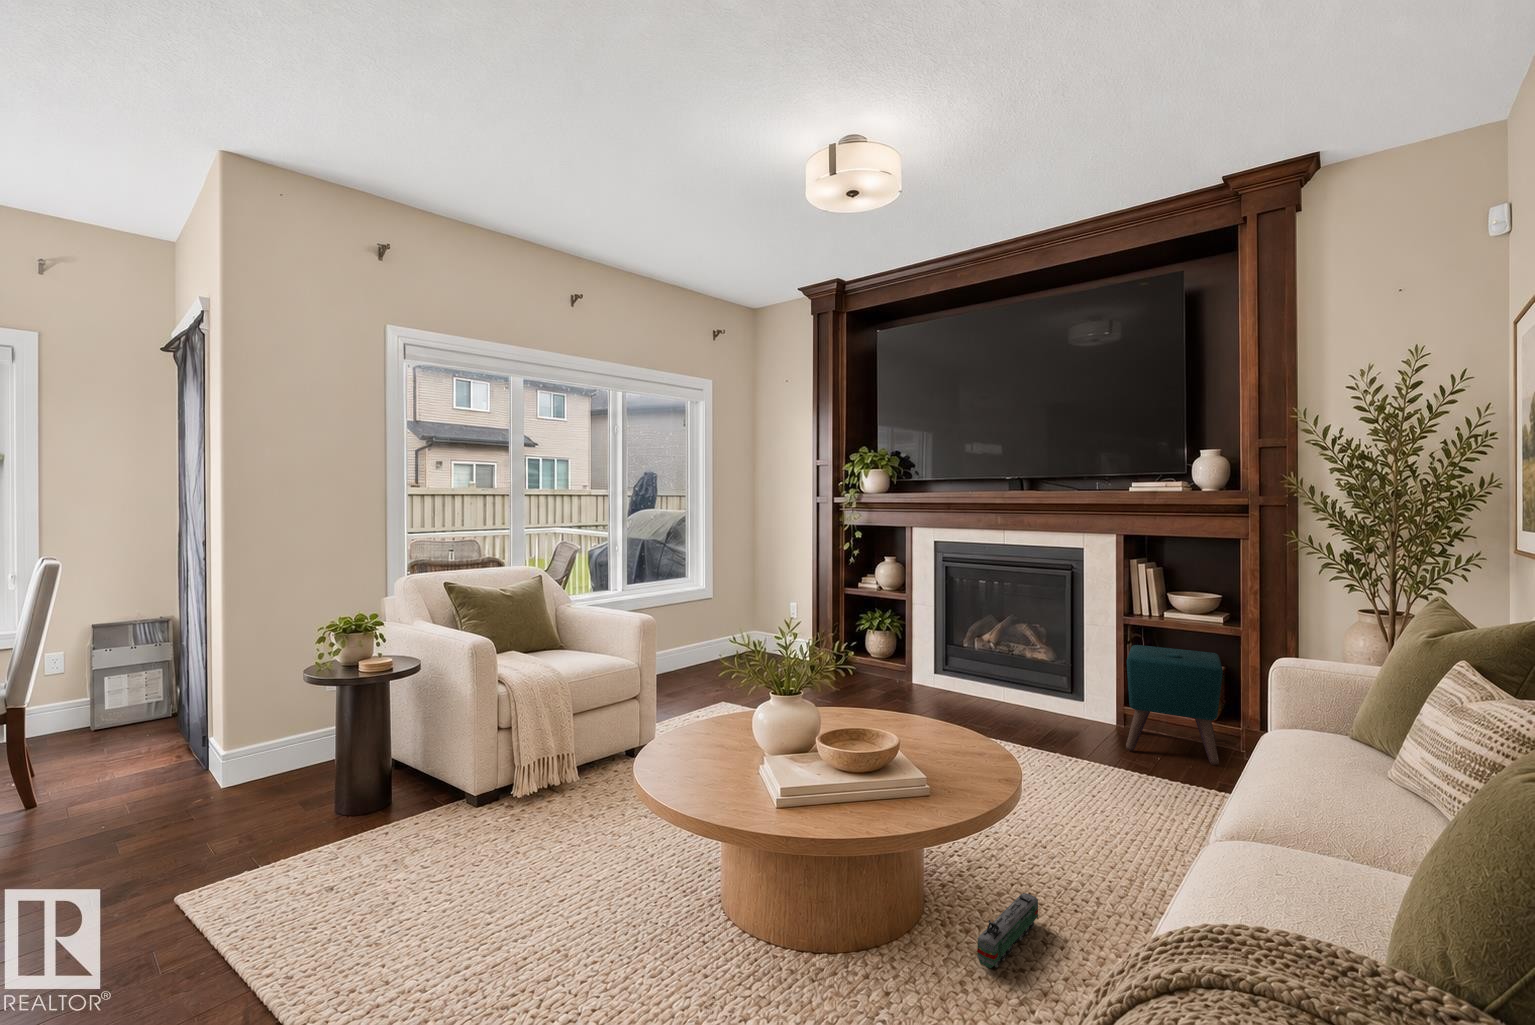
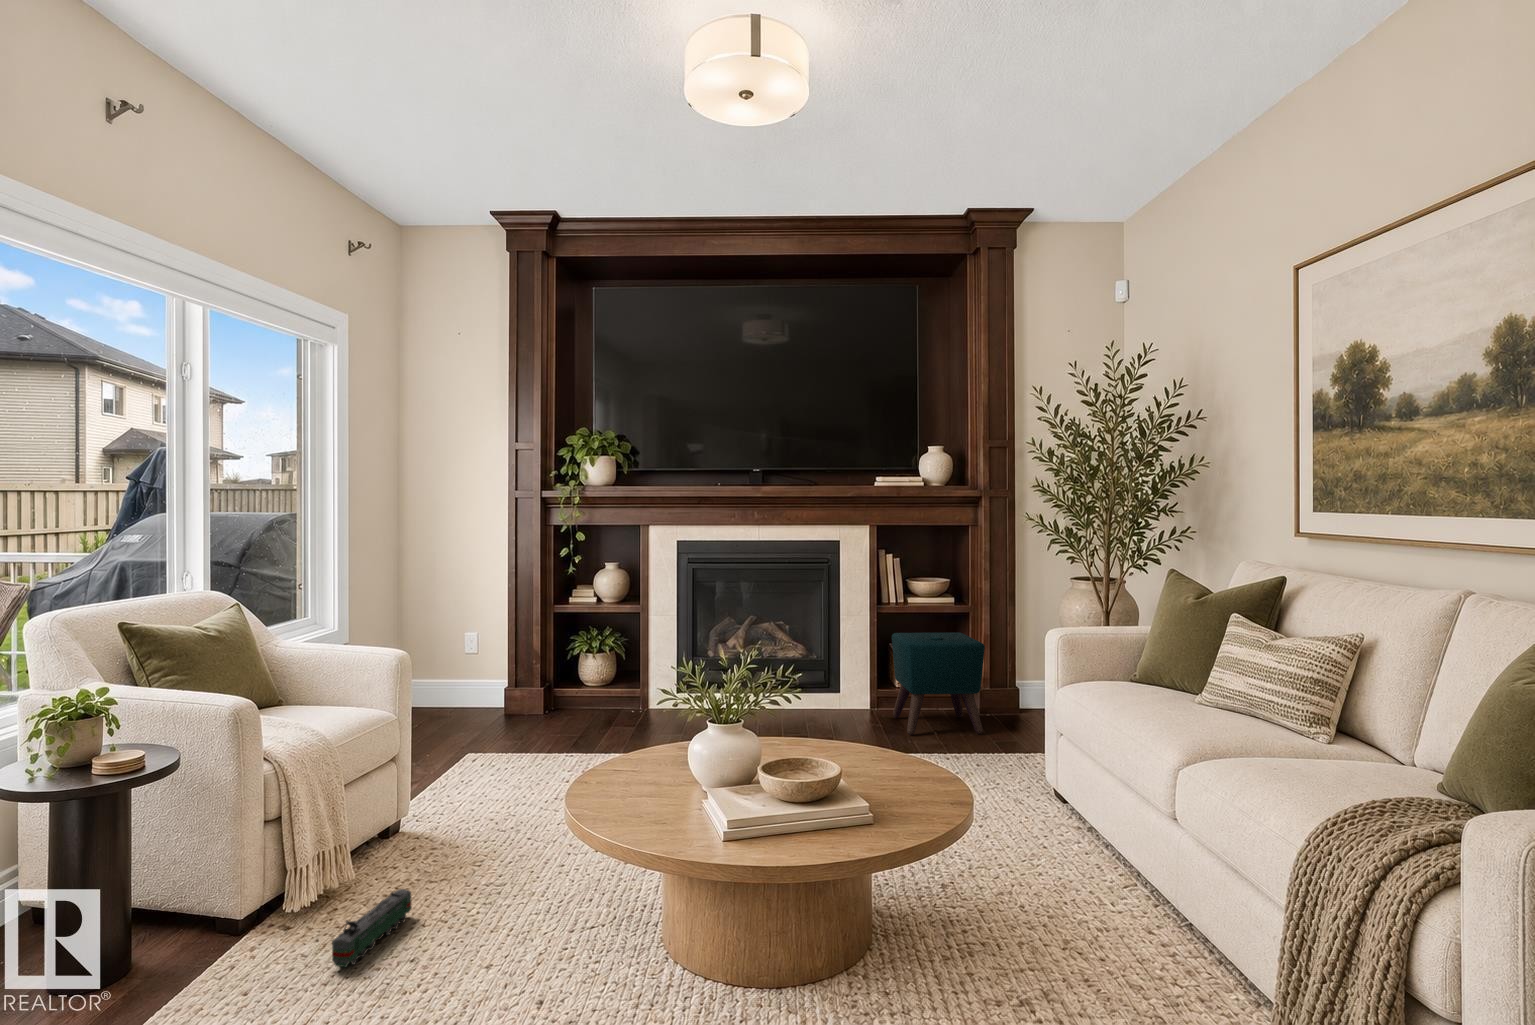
toy train: present [977,893,1038,968] -> present [332,889,412,967]

